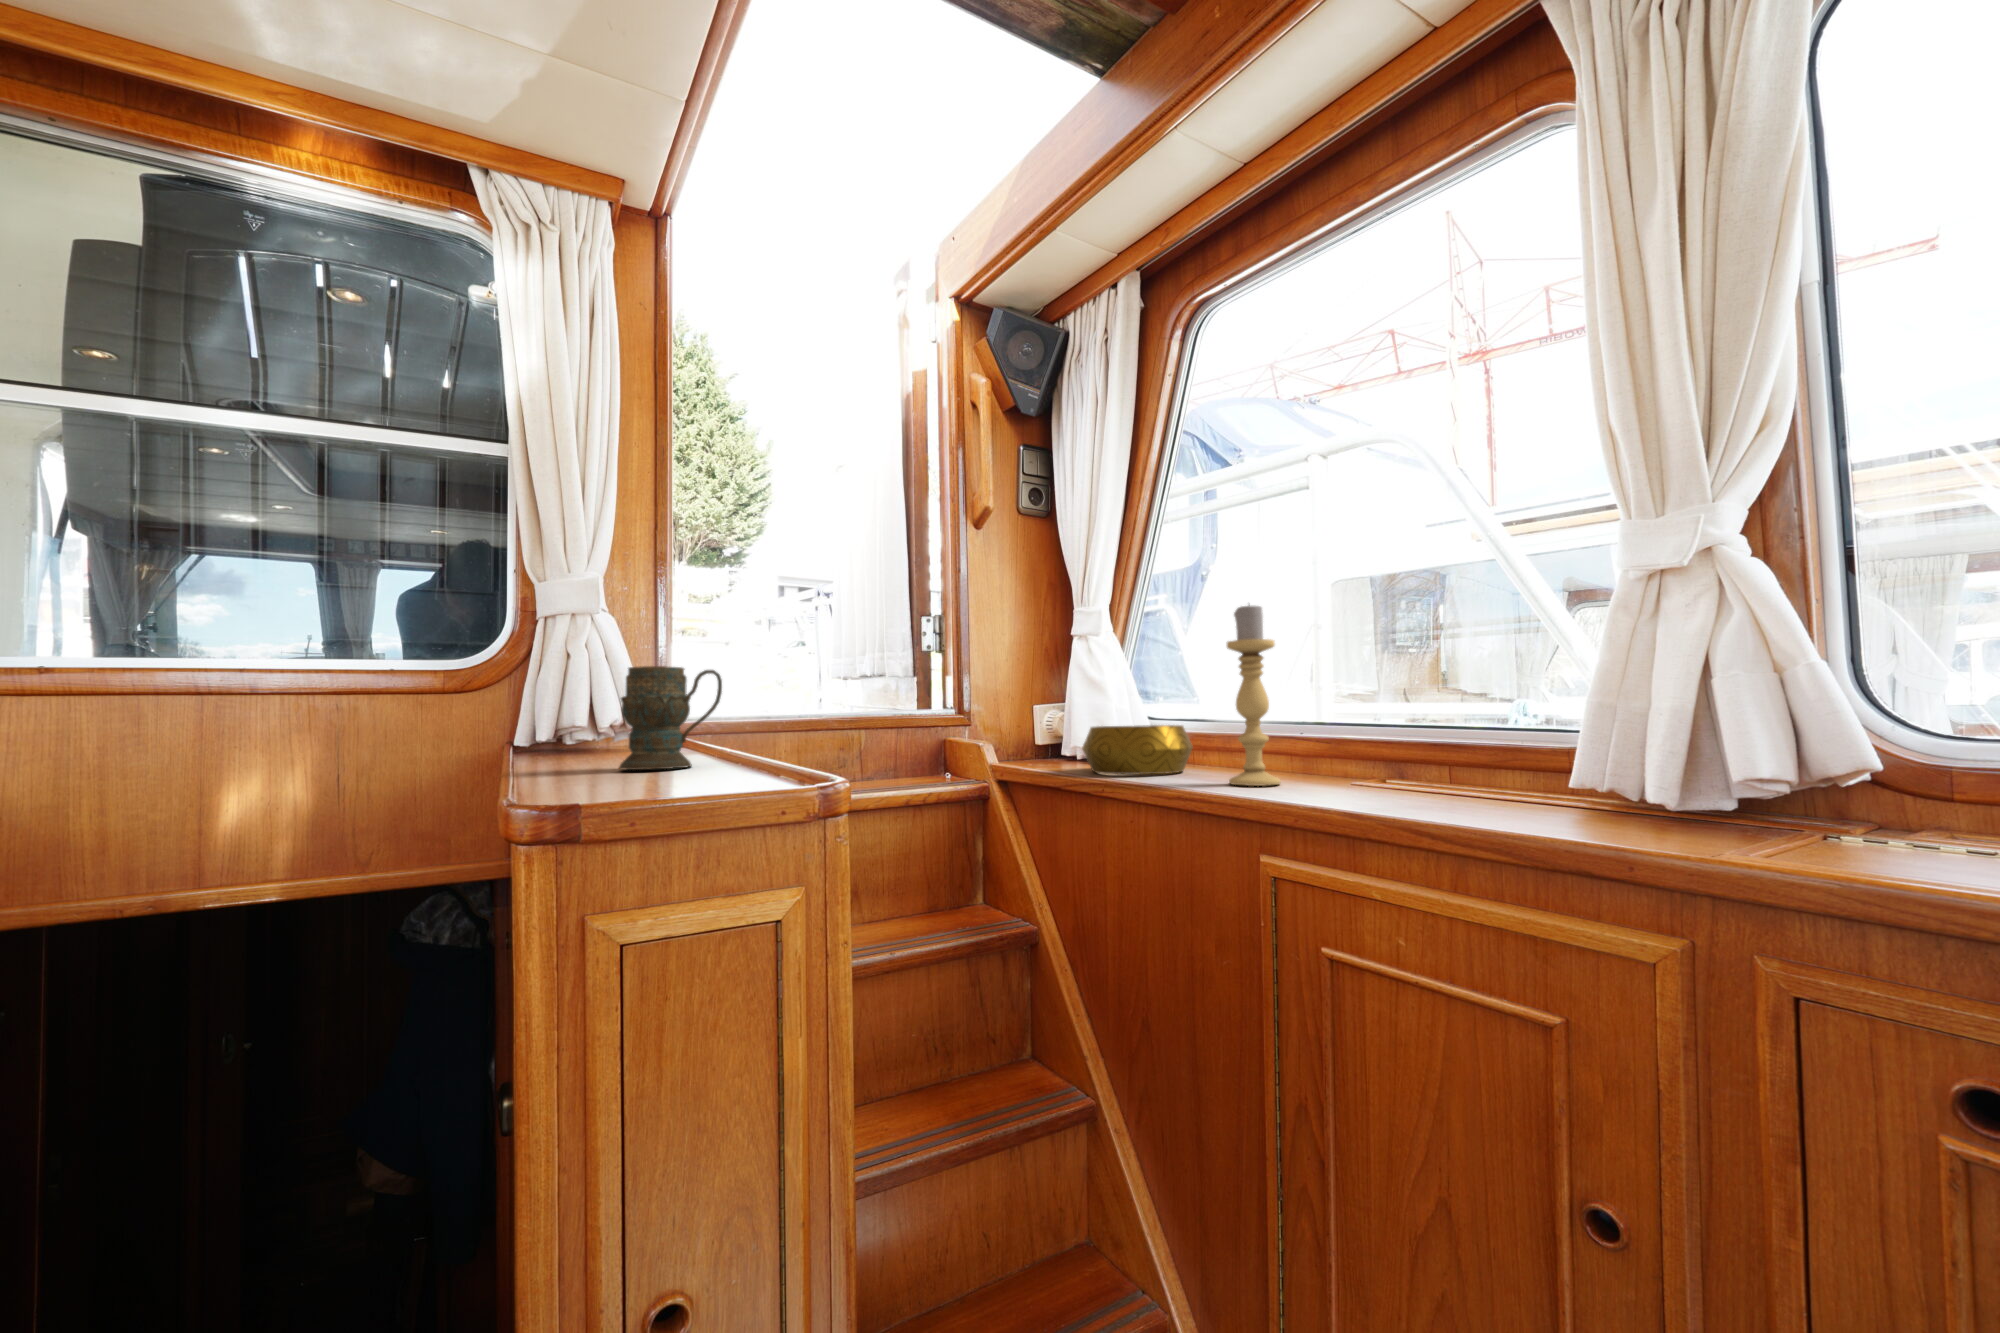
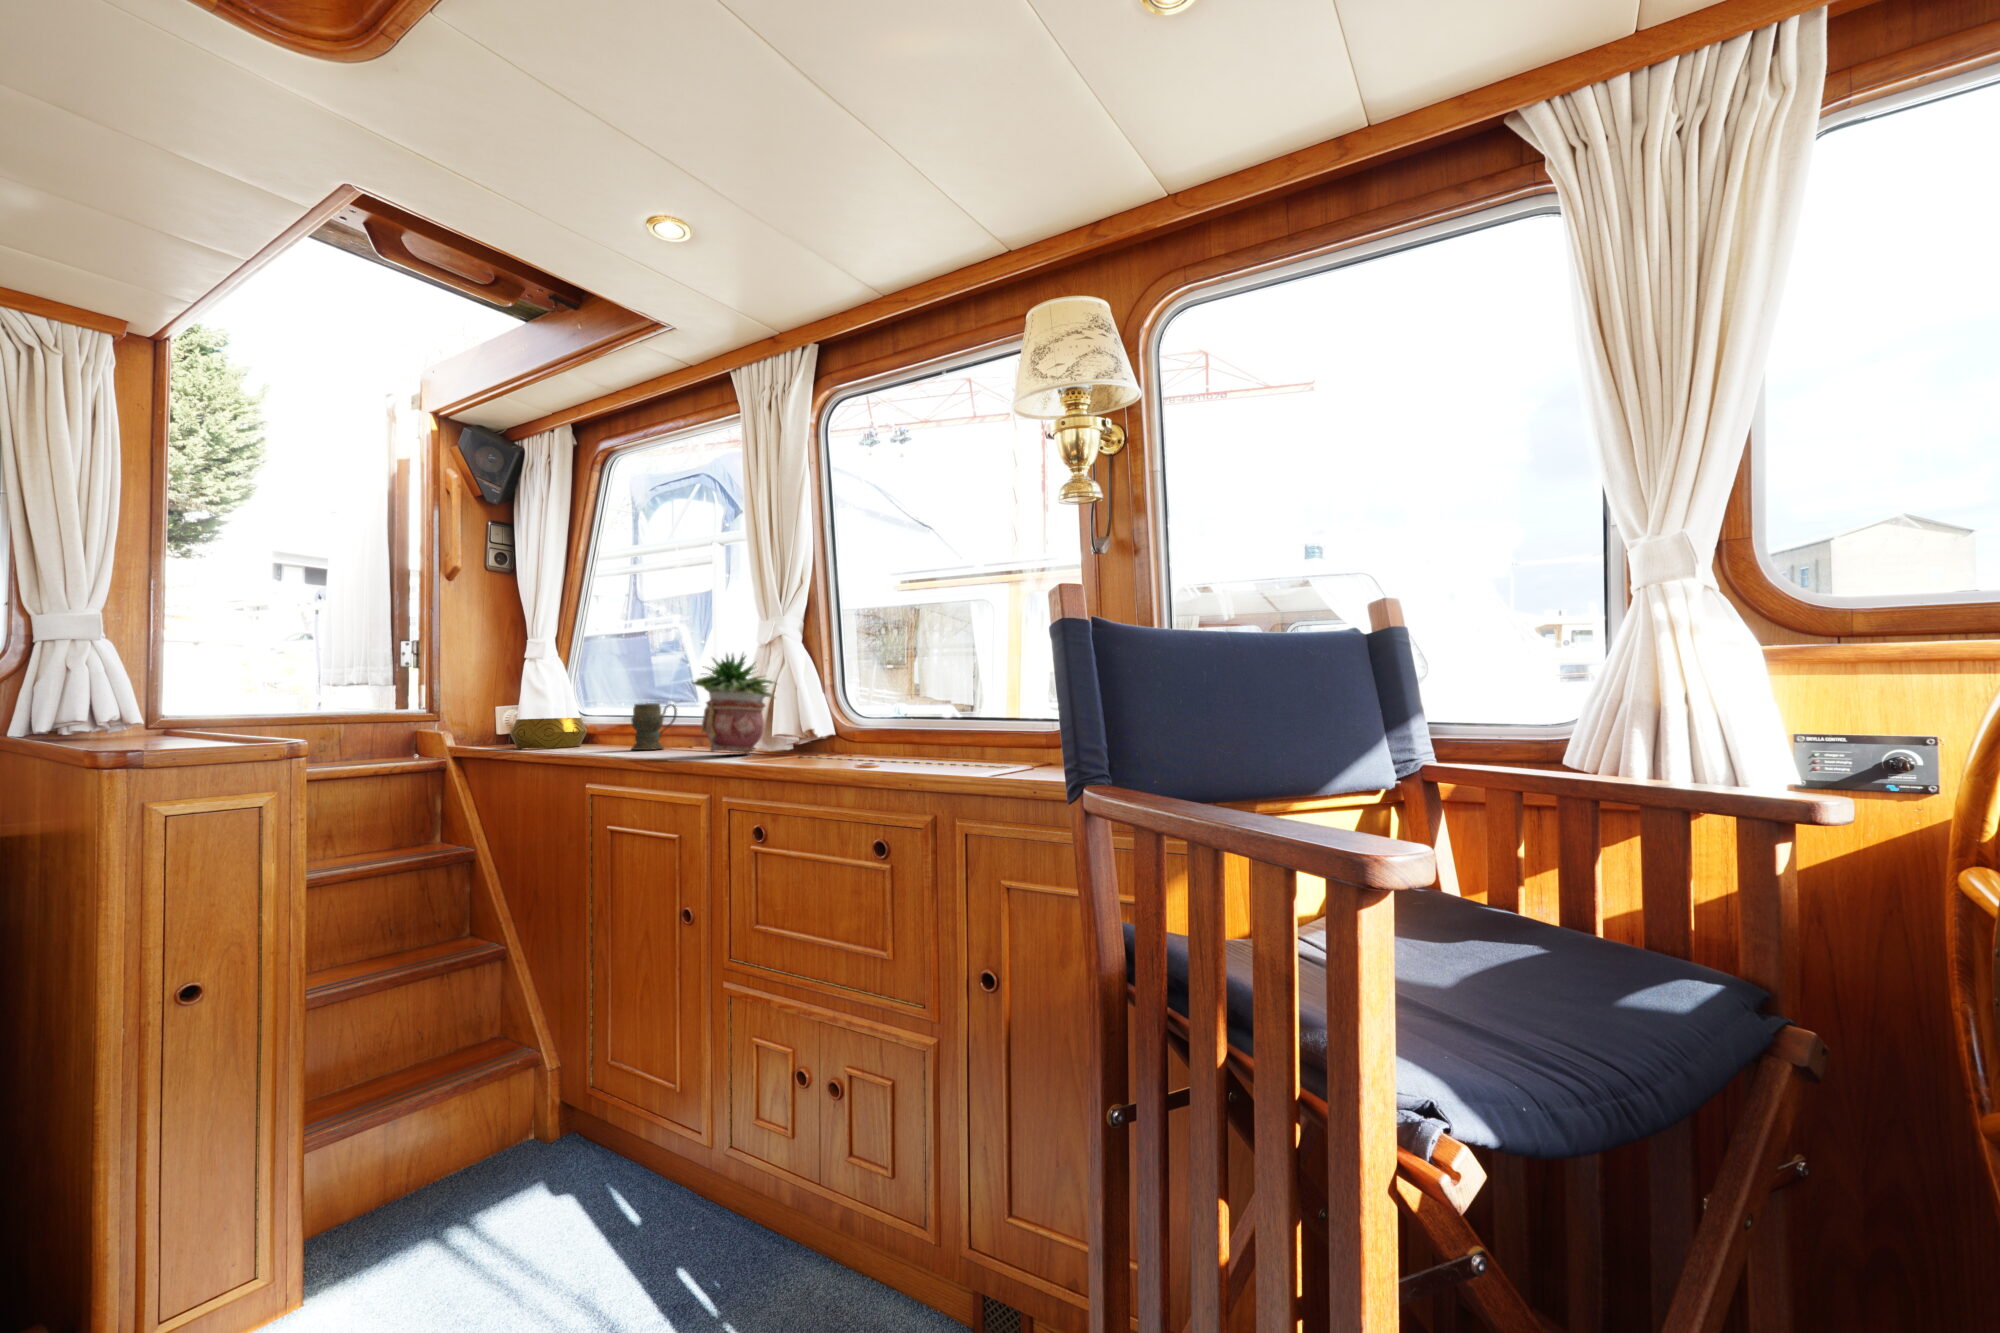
potted plant: none [1561,581,1832,835] -> present [693,654,776,753]
candle holder: present [1227,605,1281,786] -> none [590,646,621,749]
mug: present [619,666,722,770] -> present [631,703,677,750]

